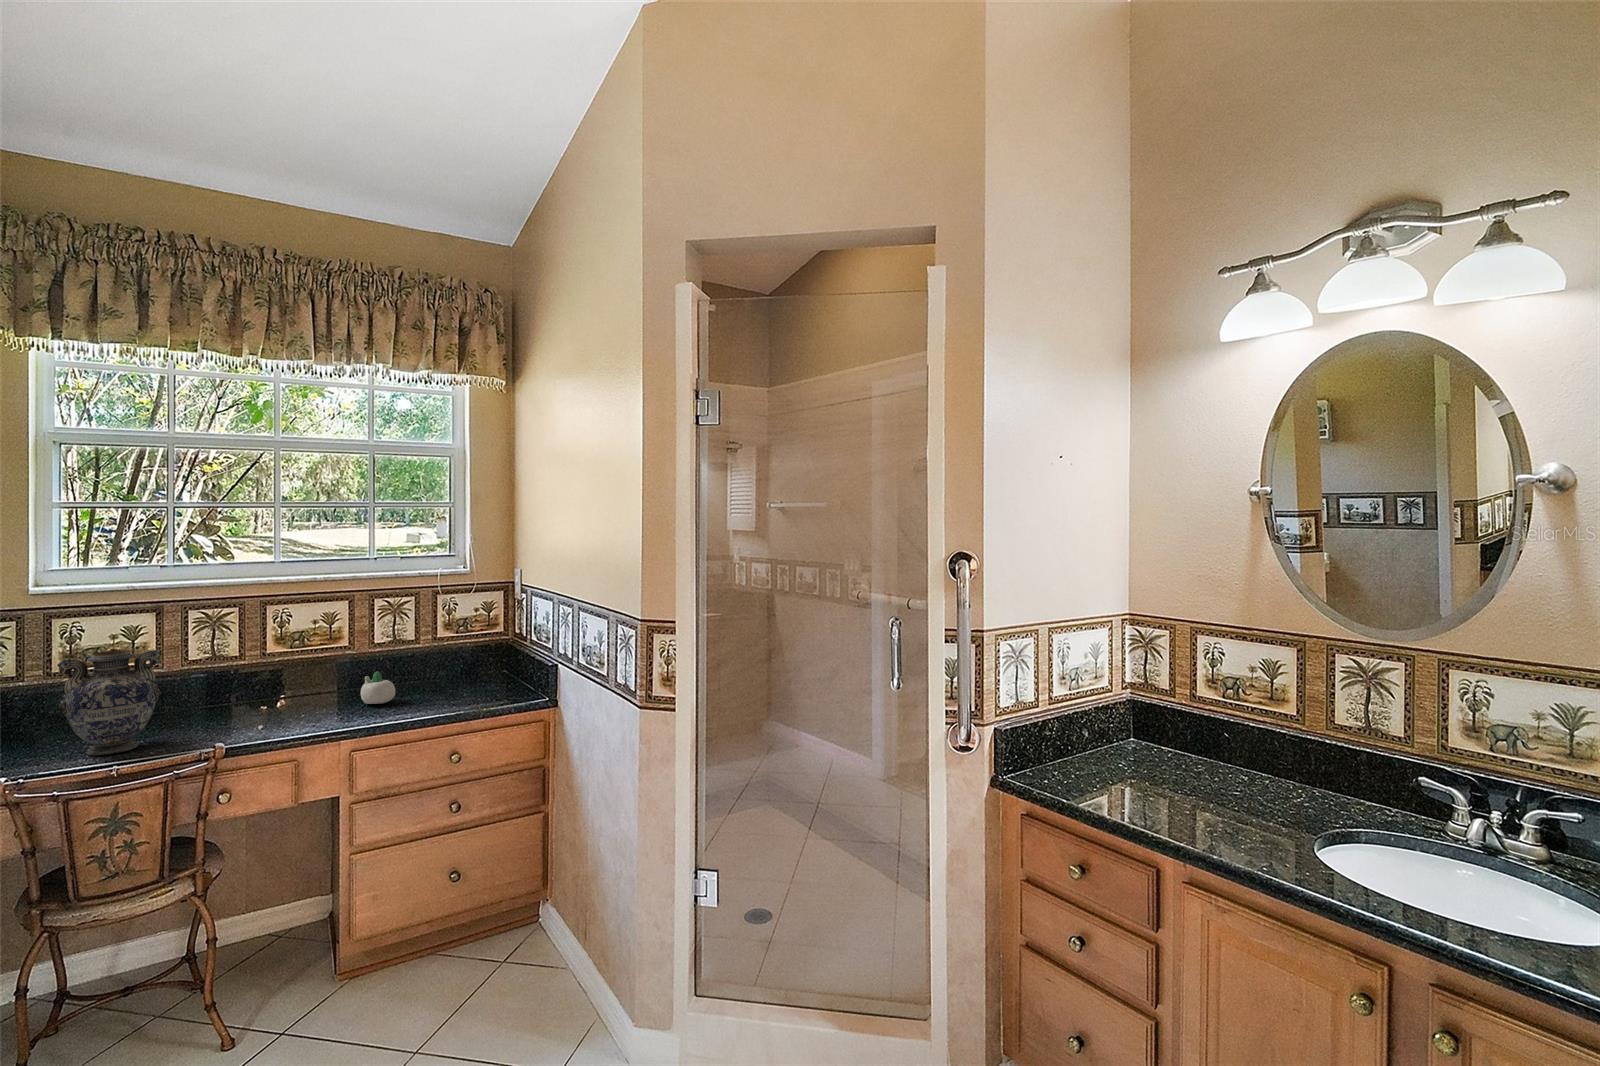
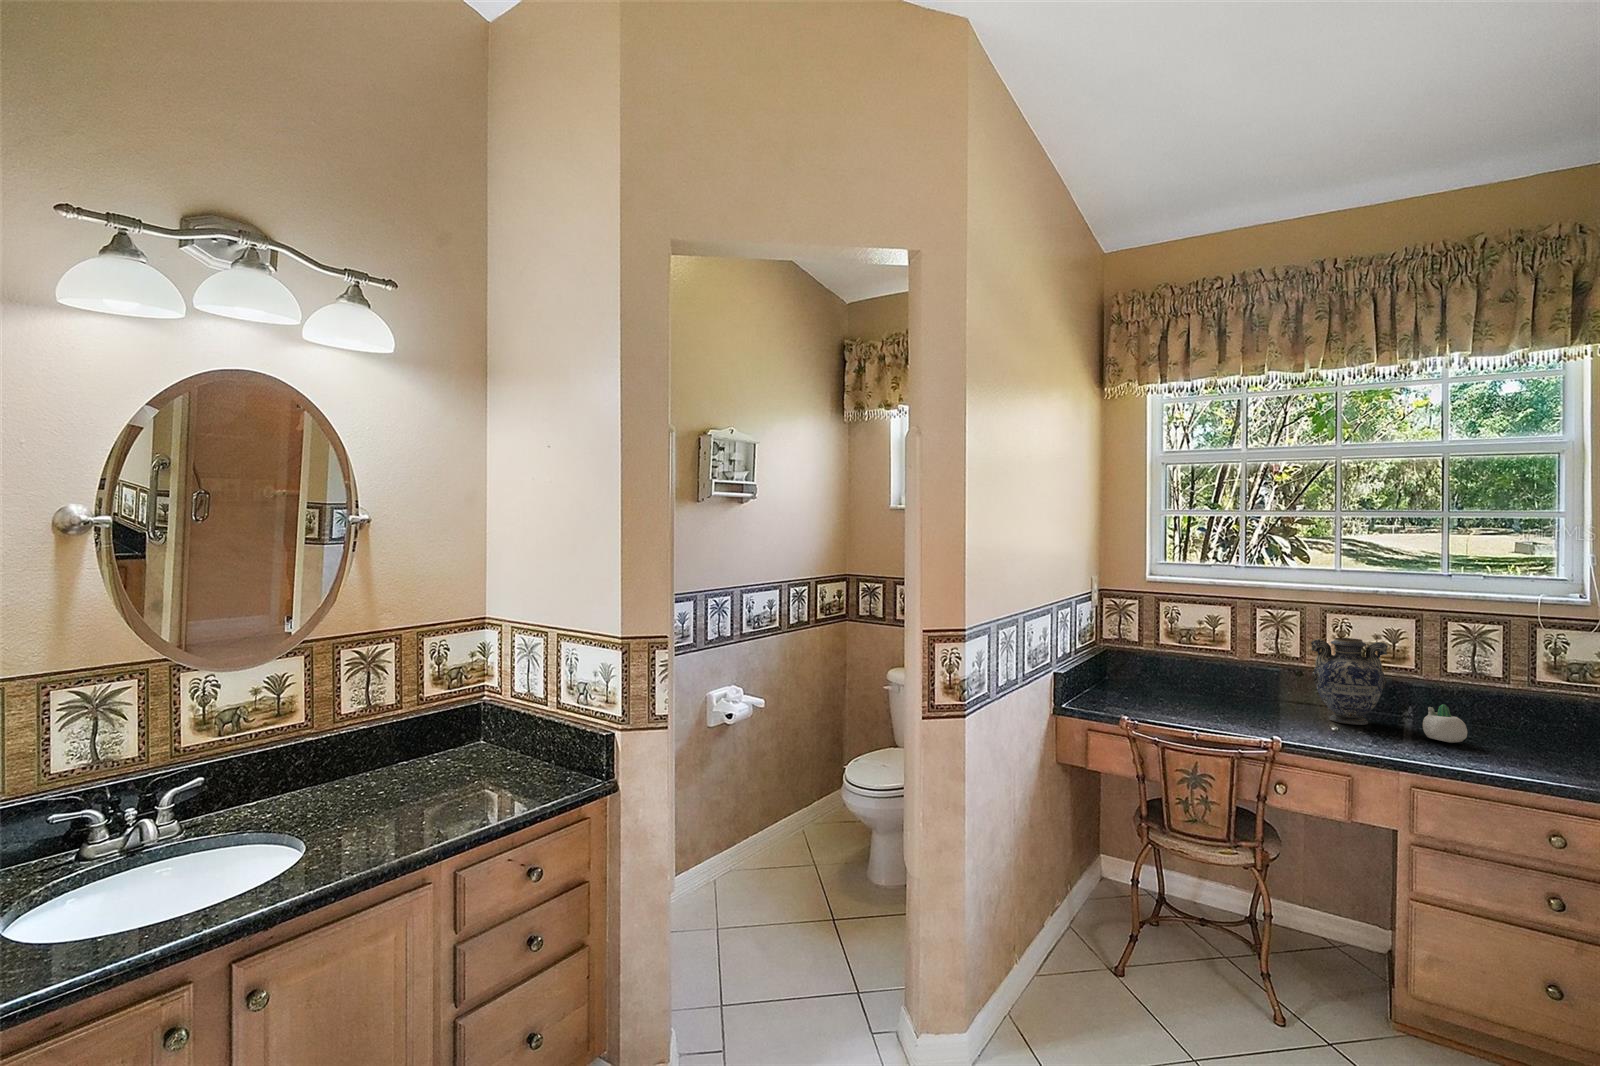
decorative vase: present [57,649,162,755] -> present [1311,638,1388,725]

